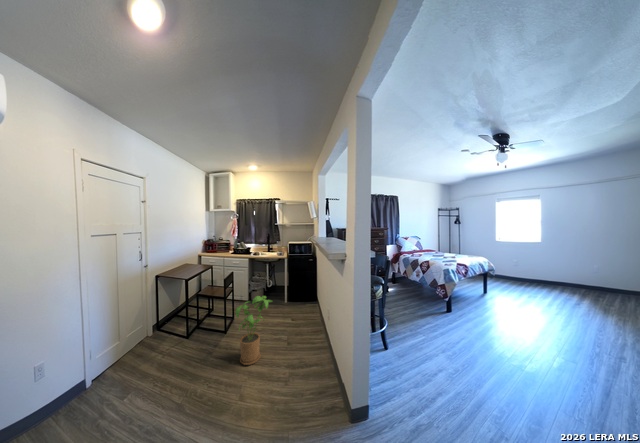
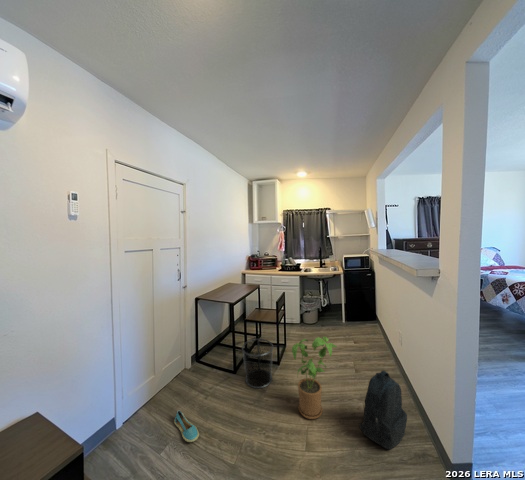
backpack: none [287,311,317,365] -> present [359,371,407,449]
trash can: none [185,312,220,357] -> present [242,339,273,388]
shoe: none [90,400,126,426] -> present [174,410,199,442]

